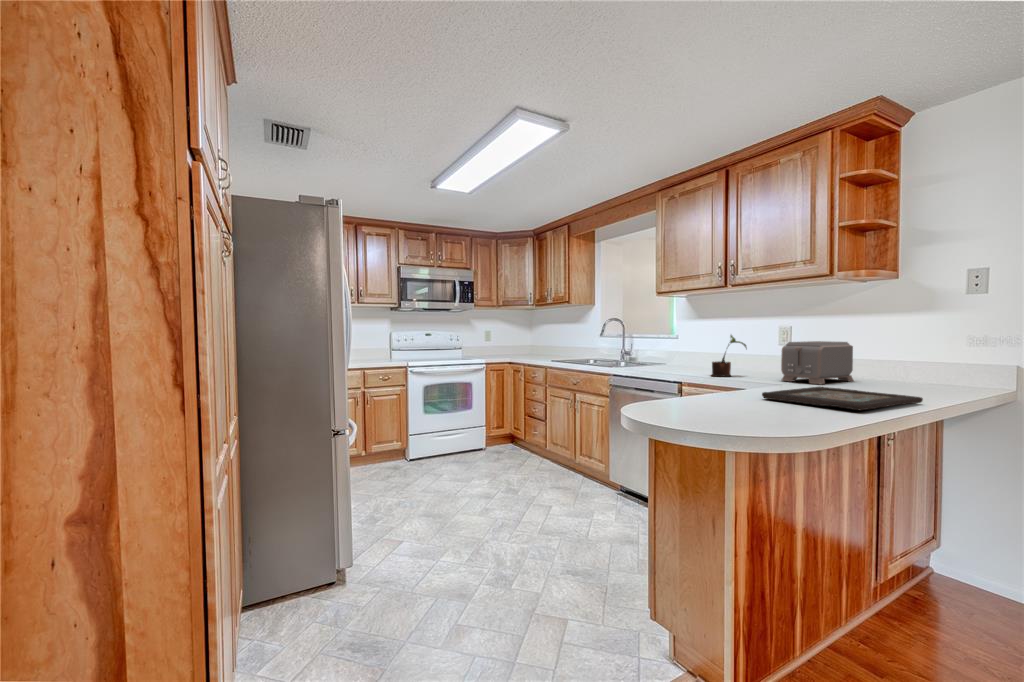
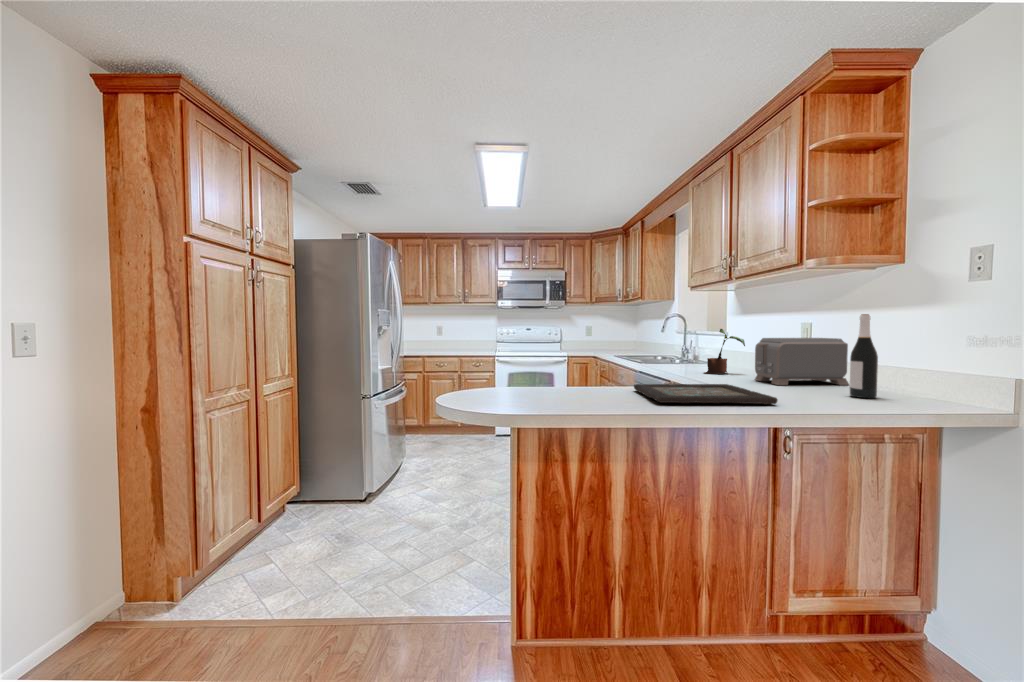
wine bottle: none [905,321,929,392] -> present [850,314,878,398]

